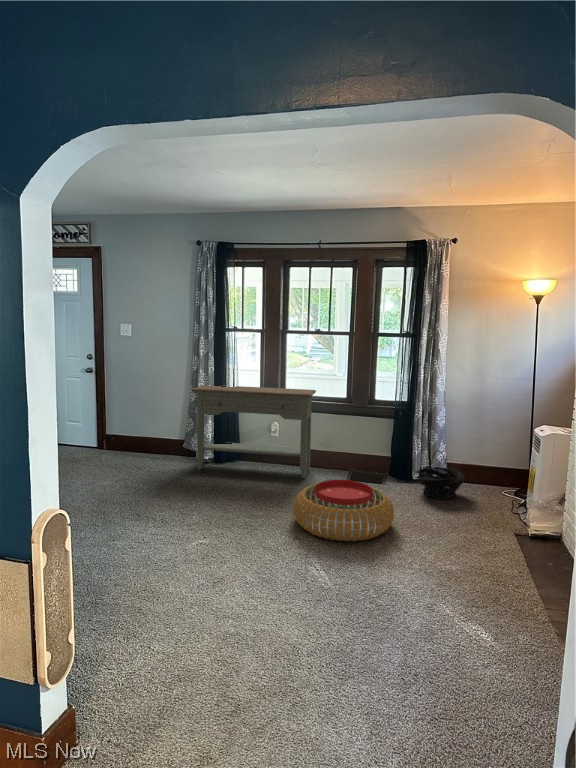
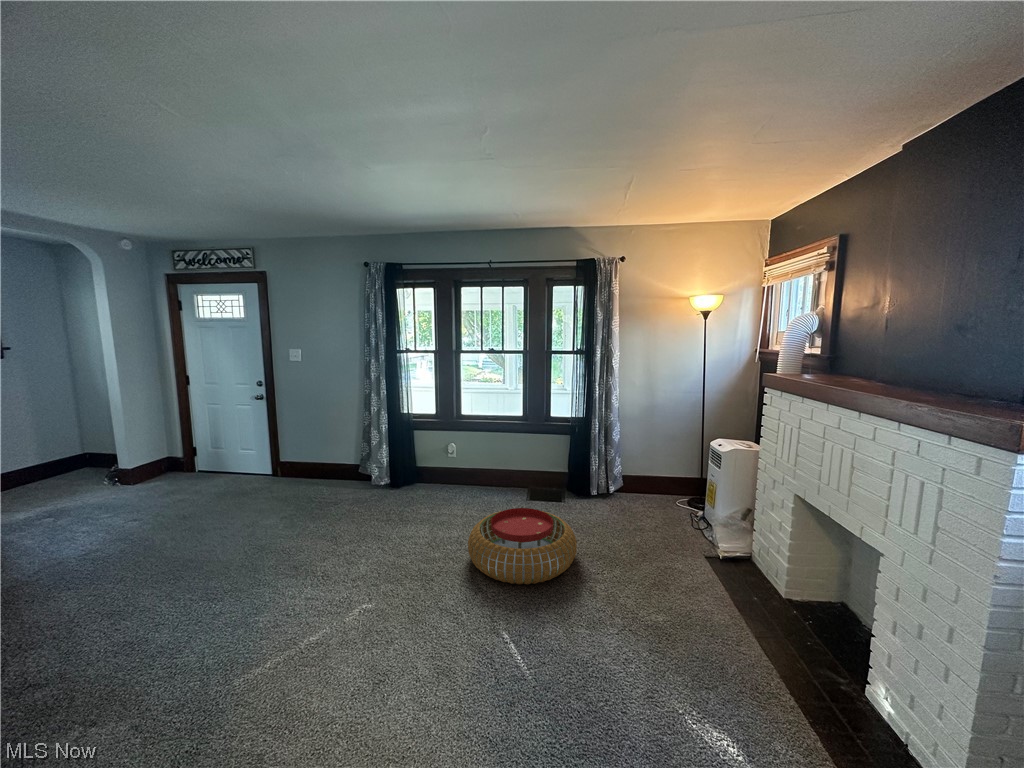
console table: present [191,385,316,478] -> none [362,408,492,500]
basket: present [415,452,465,499] -> none [593,467,643,517]

